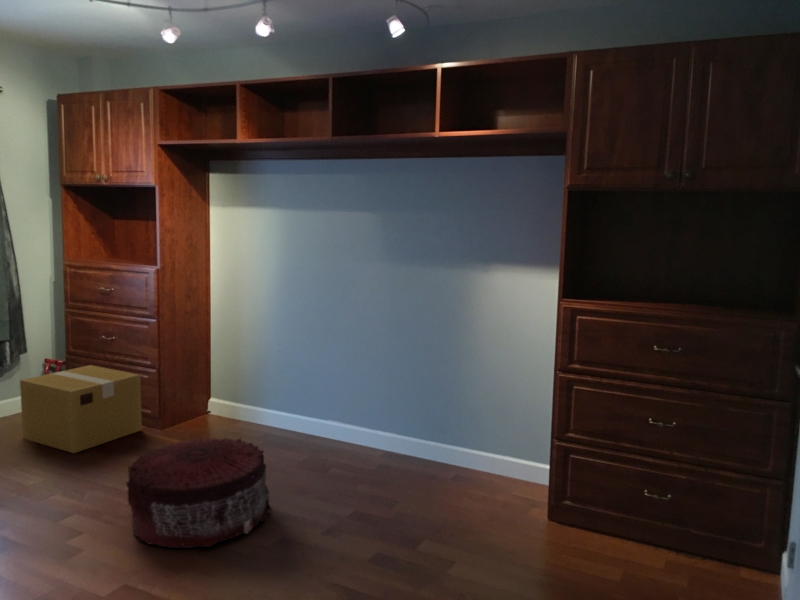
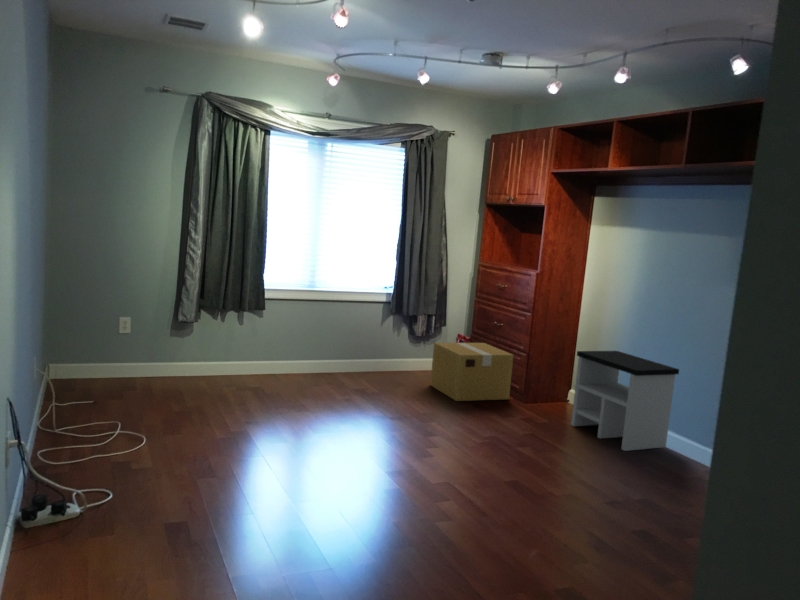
side table: none [229,348,343,460] -> present [571,351,679,451]
pouf: present [126,438,271,548] -> none [467,400,571,477]

